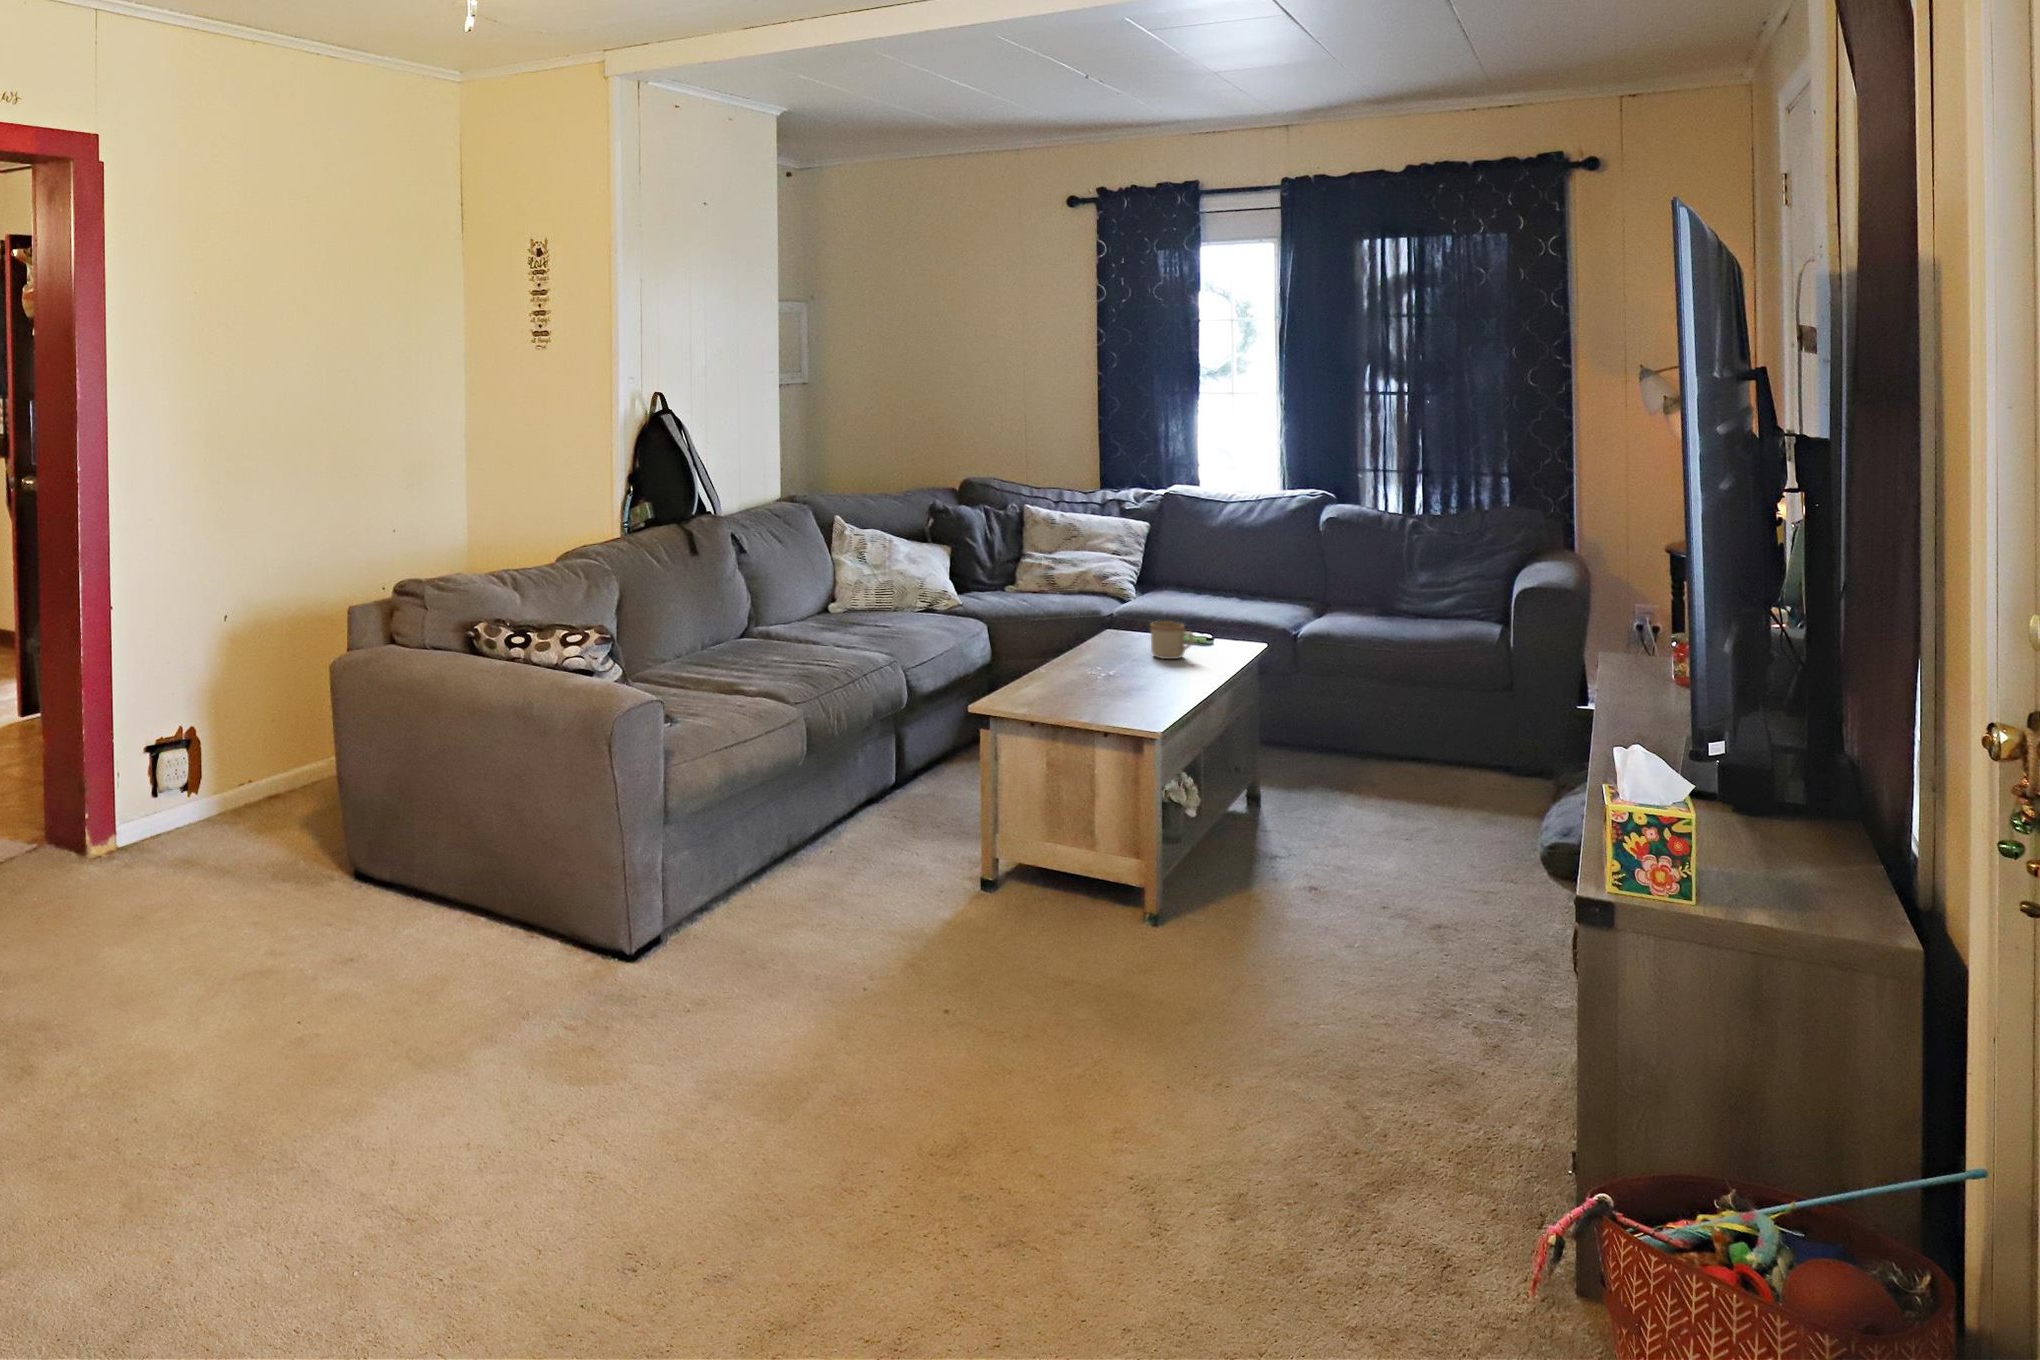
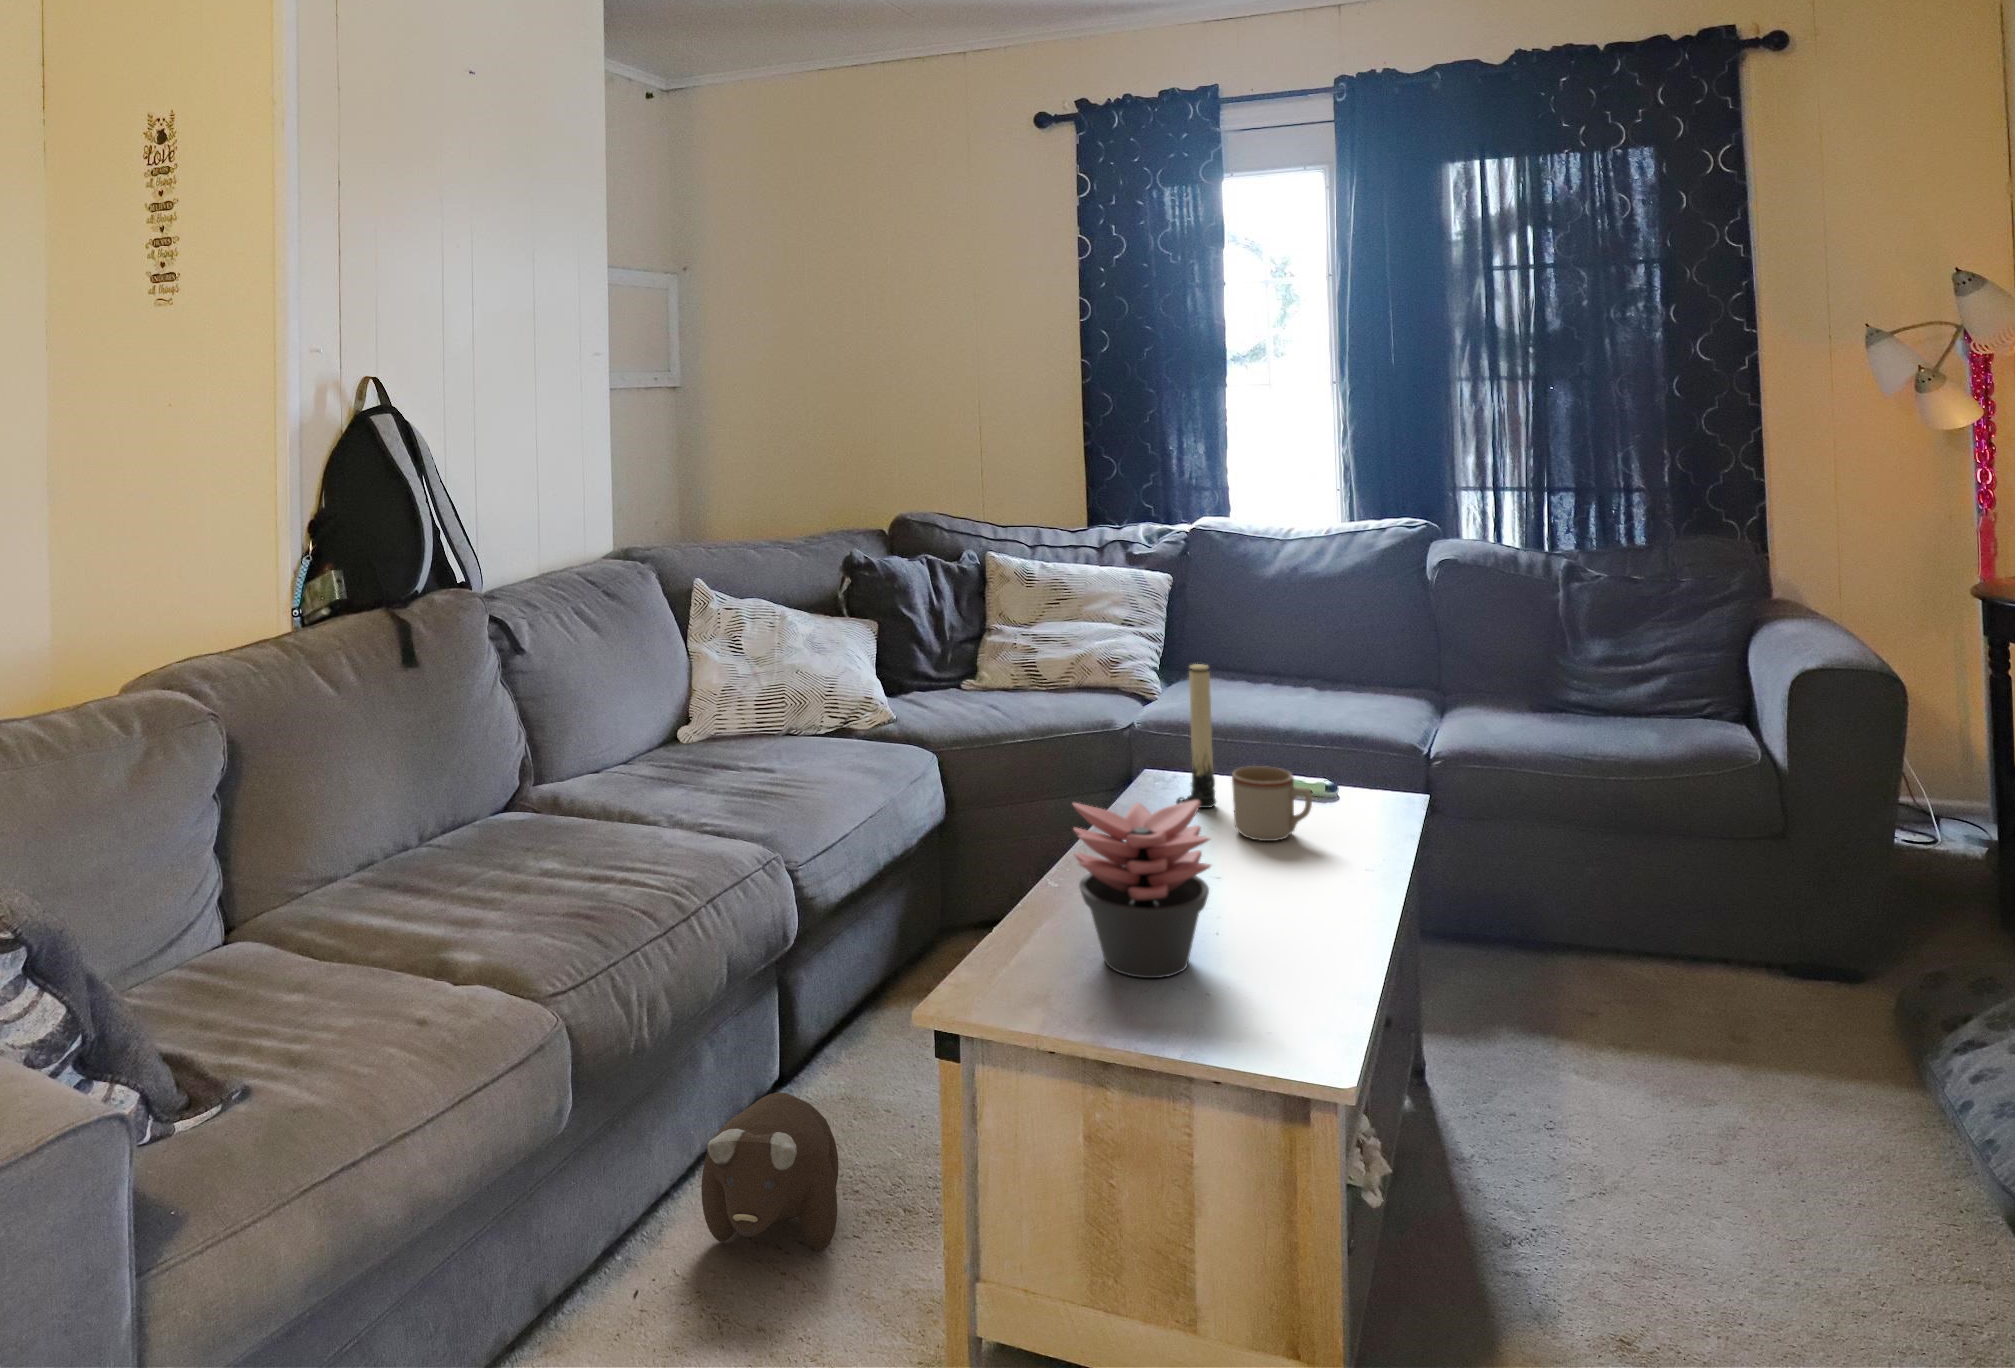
candle: none [1123,566,1146,646] -> present [1176,664,1216,808]
succulent plant: none [1054,621,1119,701] -> present [1073,800,1211,978]
plush toy: none [867,766,934,837] -> present [701,1092,838,1251]

